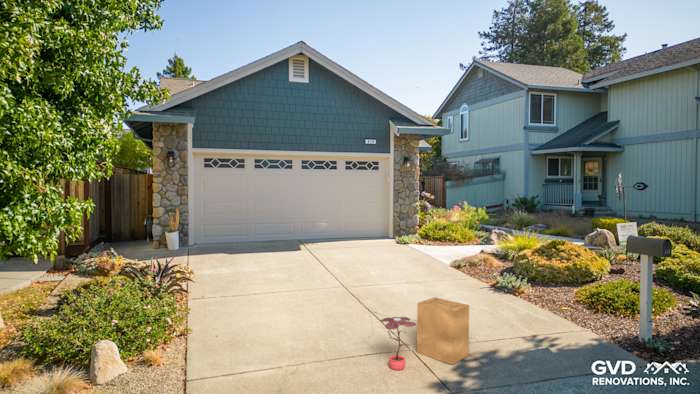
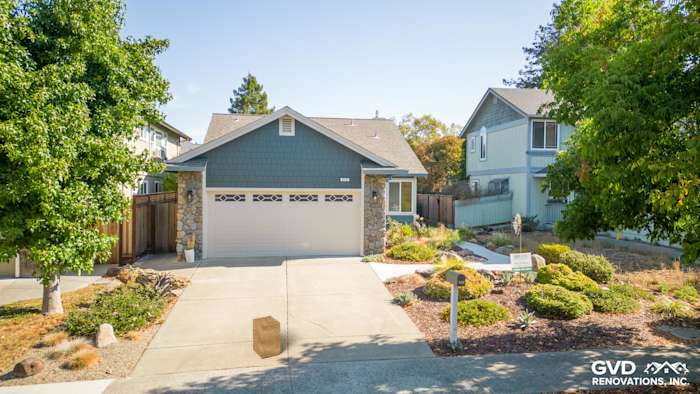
potted plant: present [380,317,416,370] -> none [219,327,241,359]

